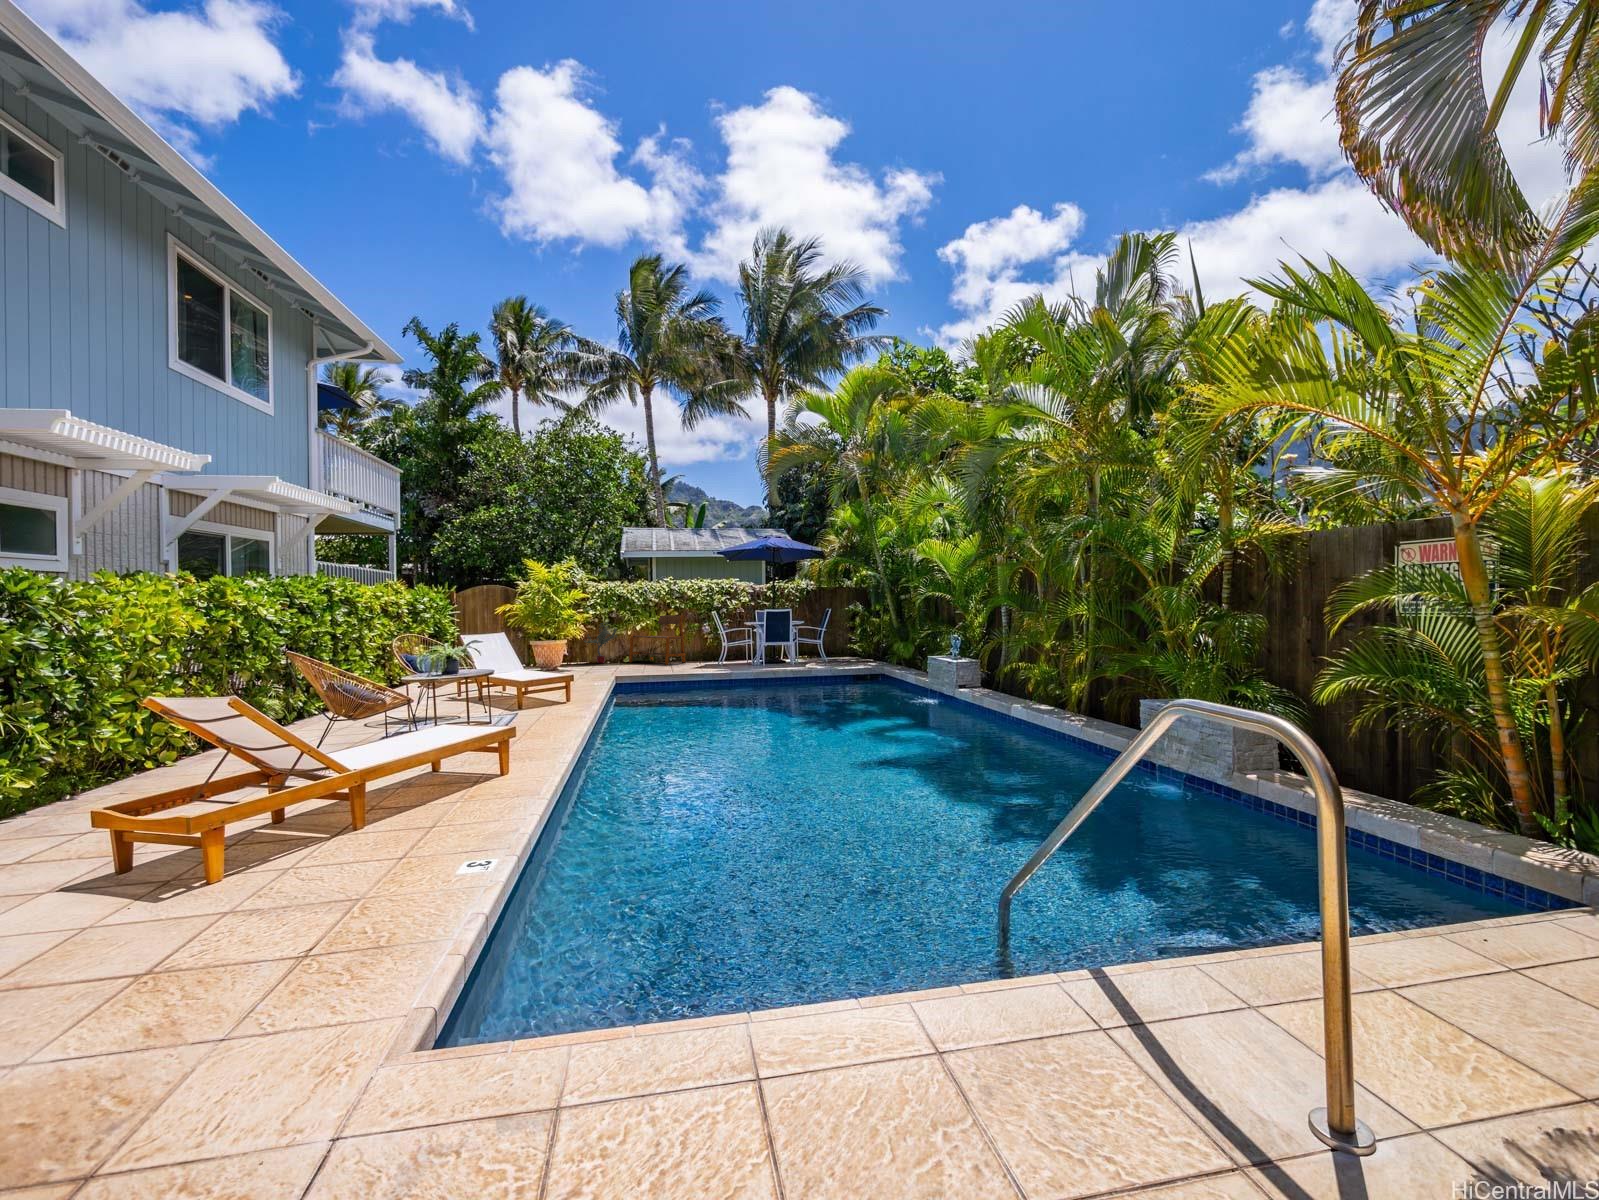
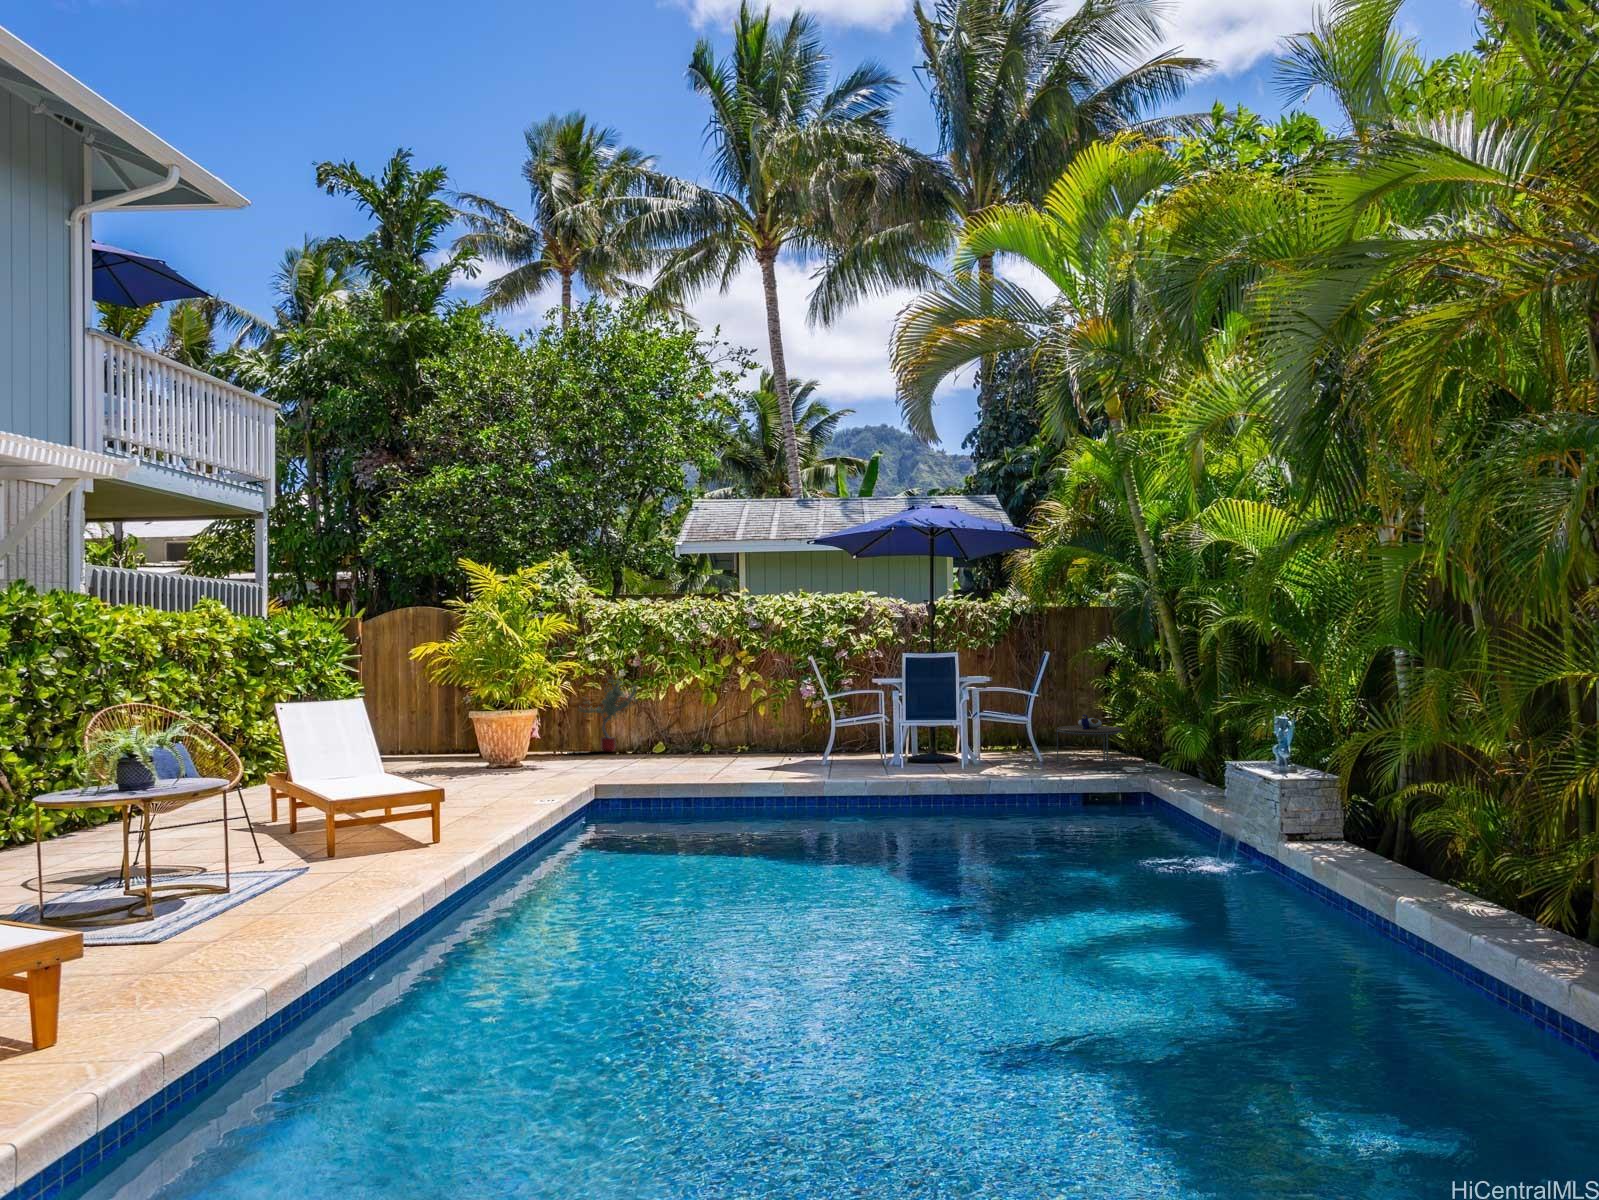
bench: present [629,615,686,665] -> none [661,660,764,759]
side table: none [835,639,866,665] -> present [1057,714,1123,770]

